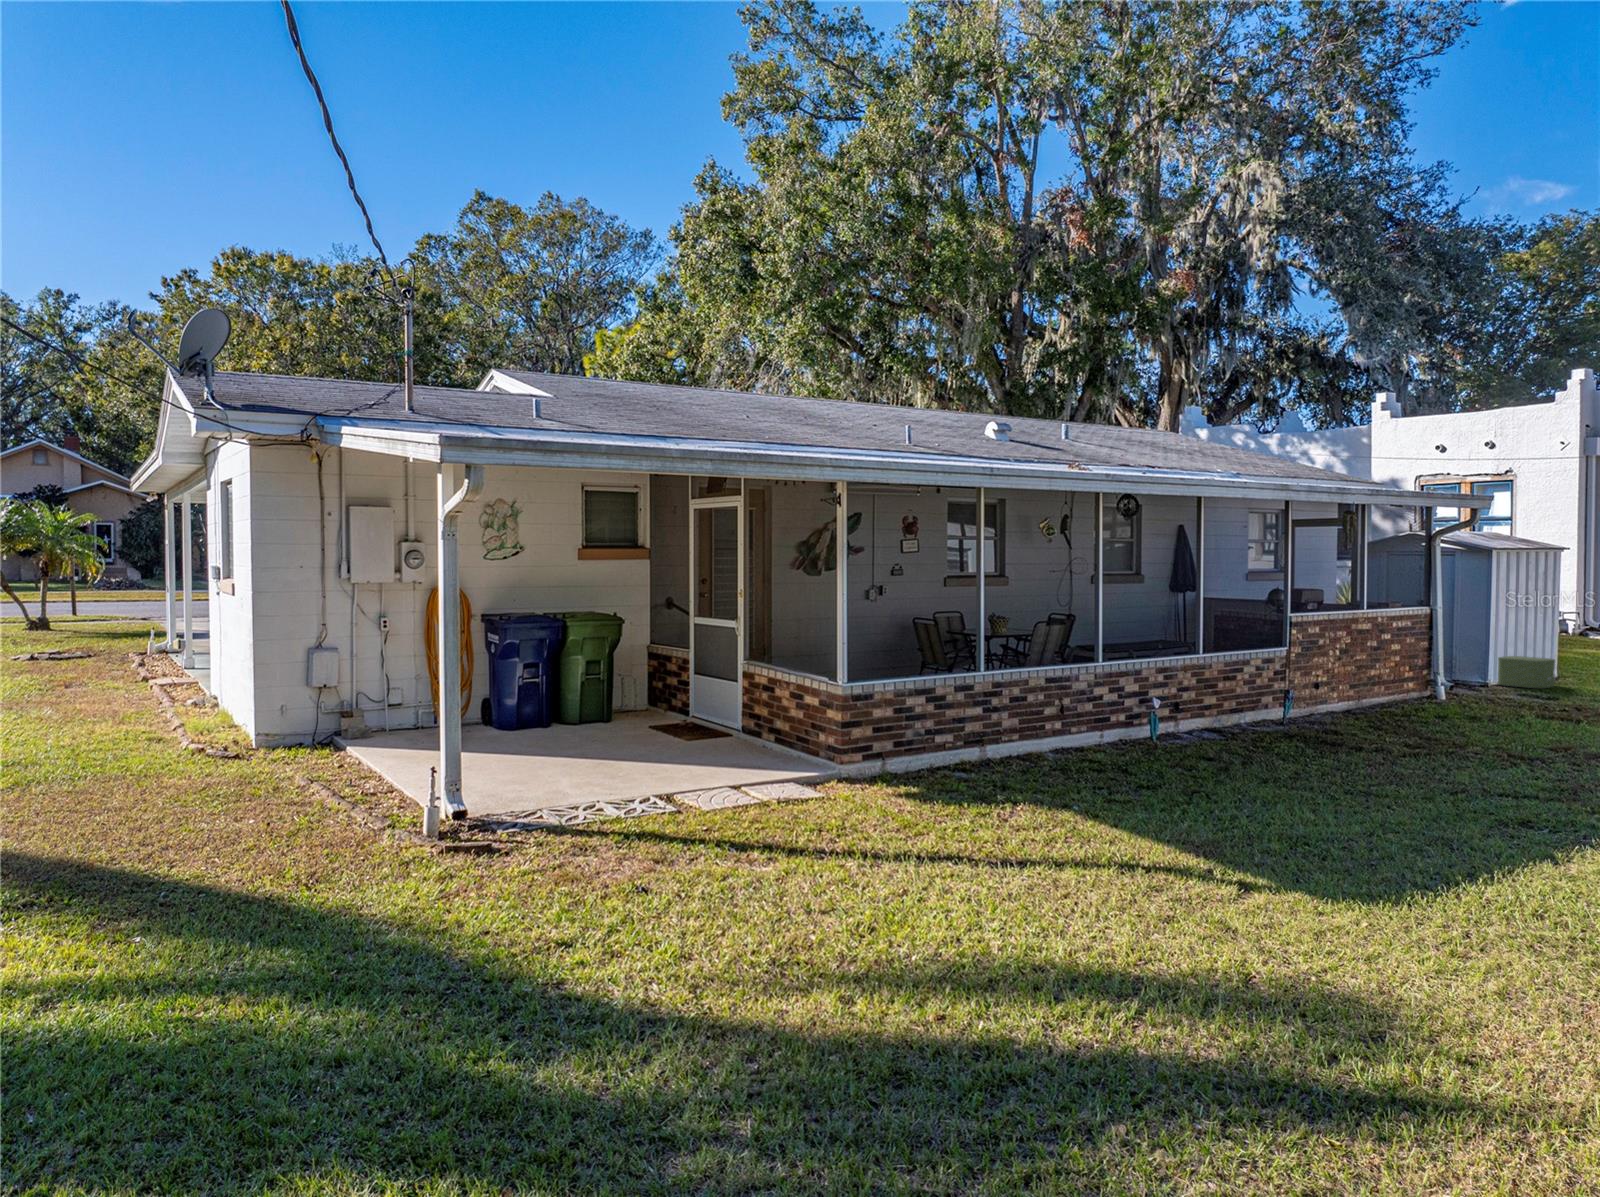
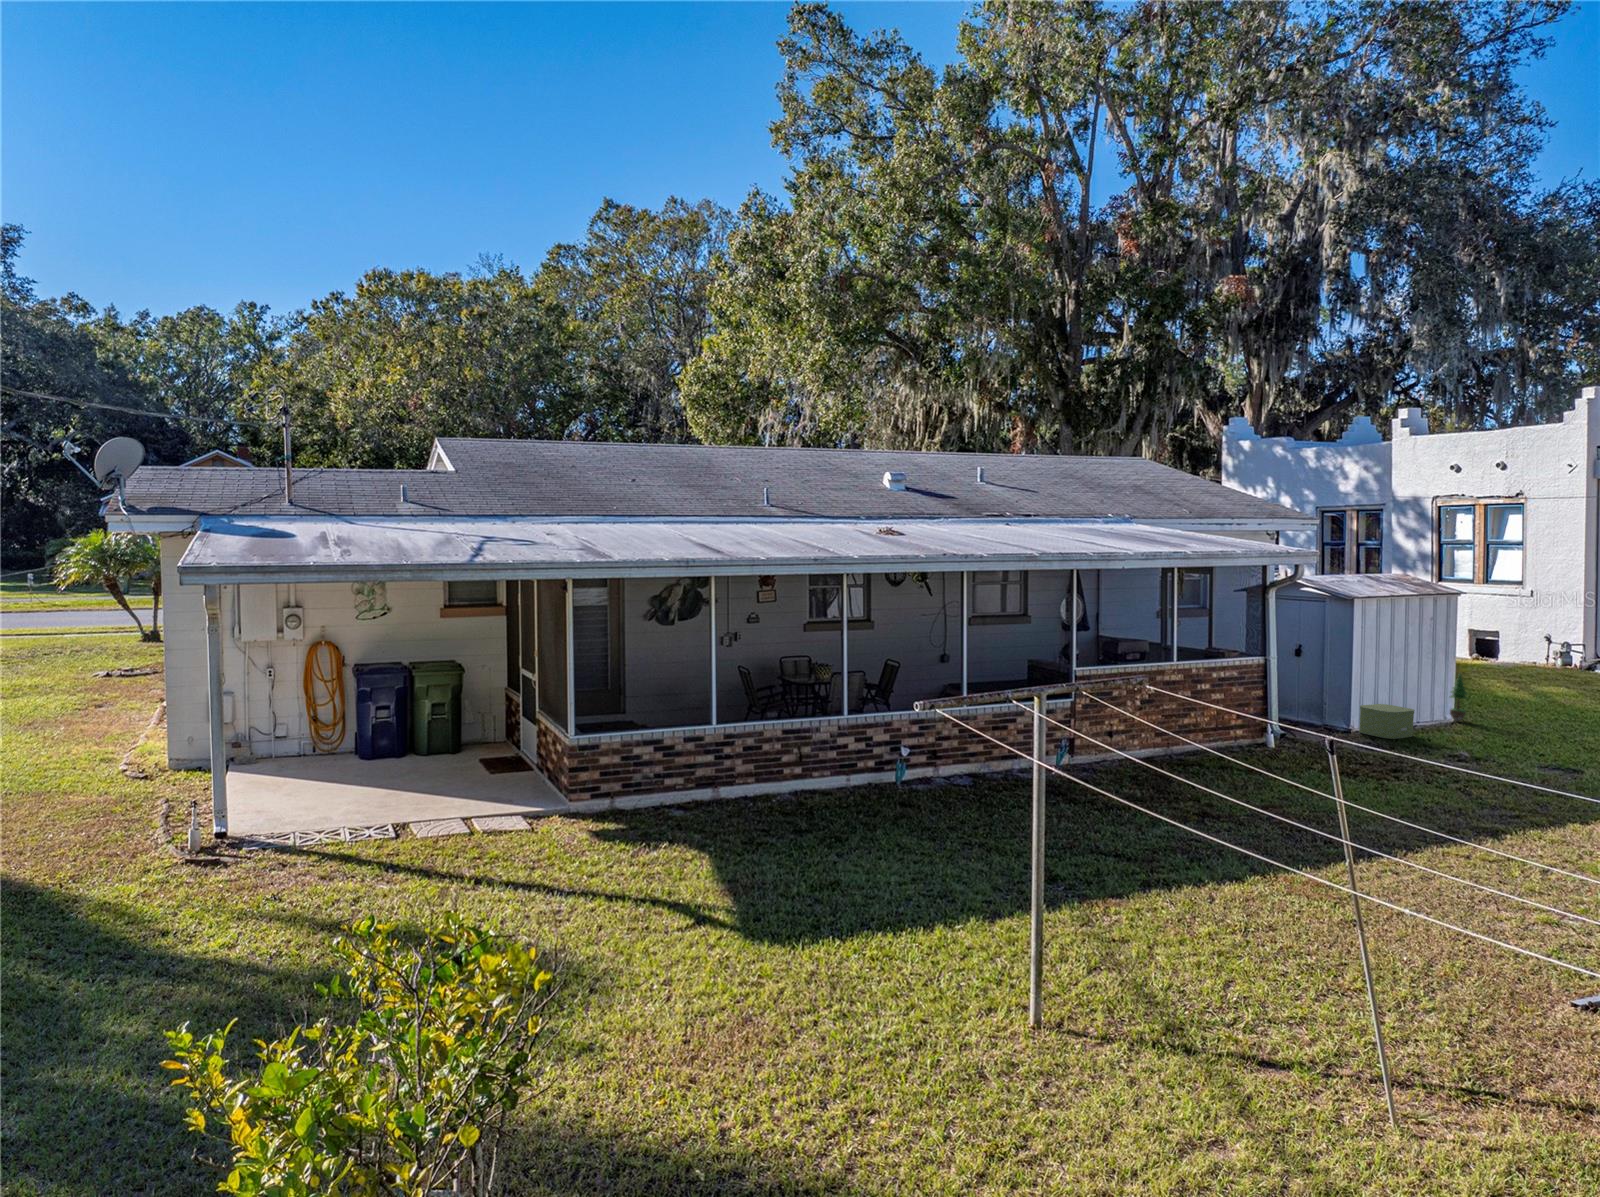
potted tree: none [1556,624,1578,674] -> present [1450,674,1467,721]

